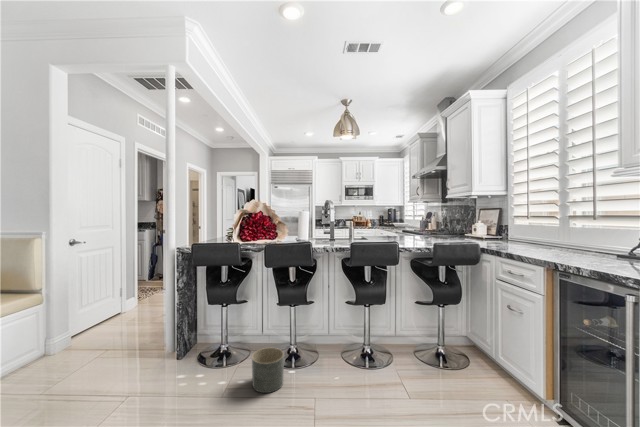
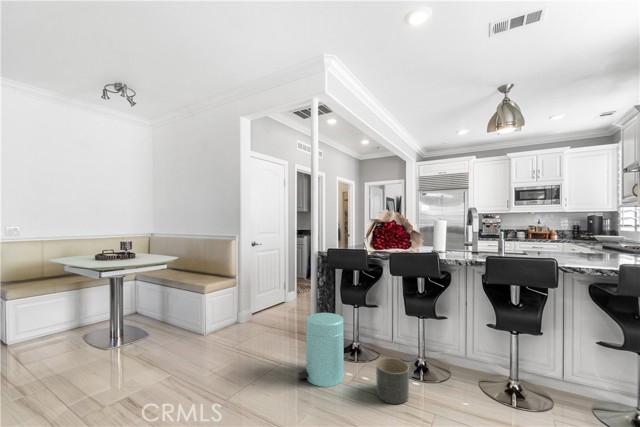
trash can: none [158,316,214,401] -> present [299,313,344,387]

